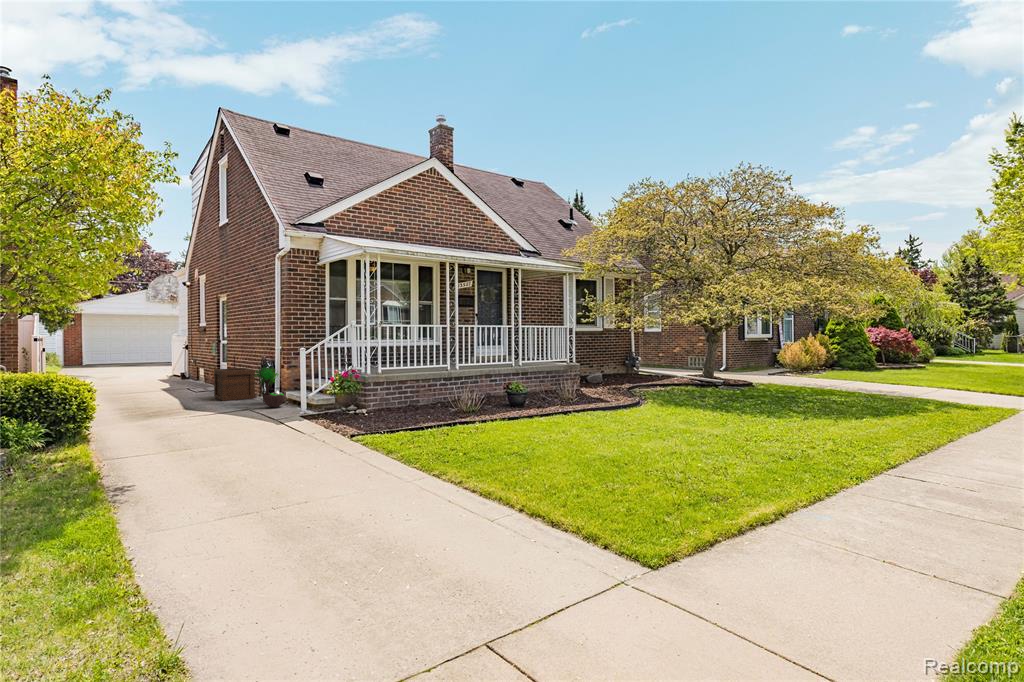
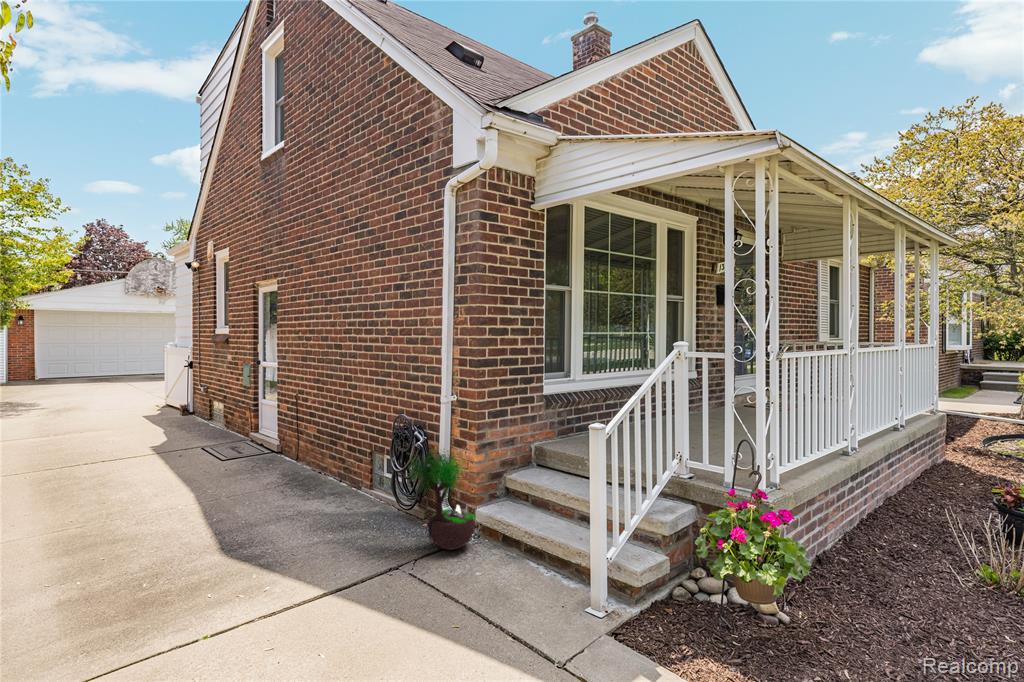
wooden crate: present [214,368,255,401] -> none [275,425,361,507]

